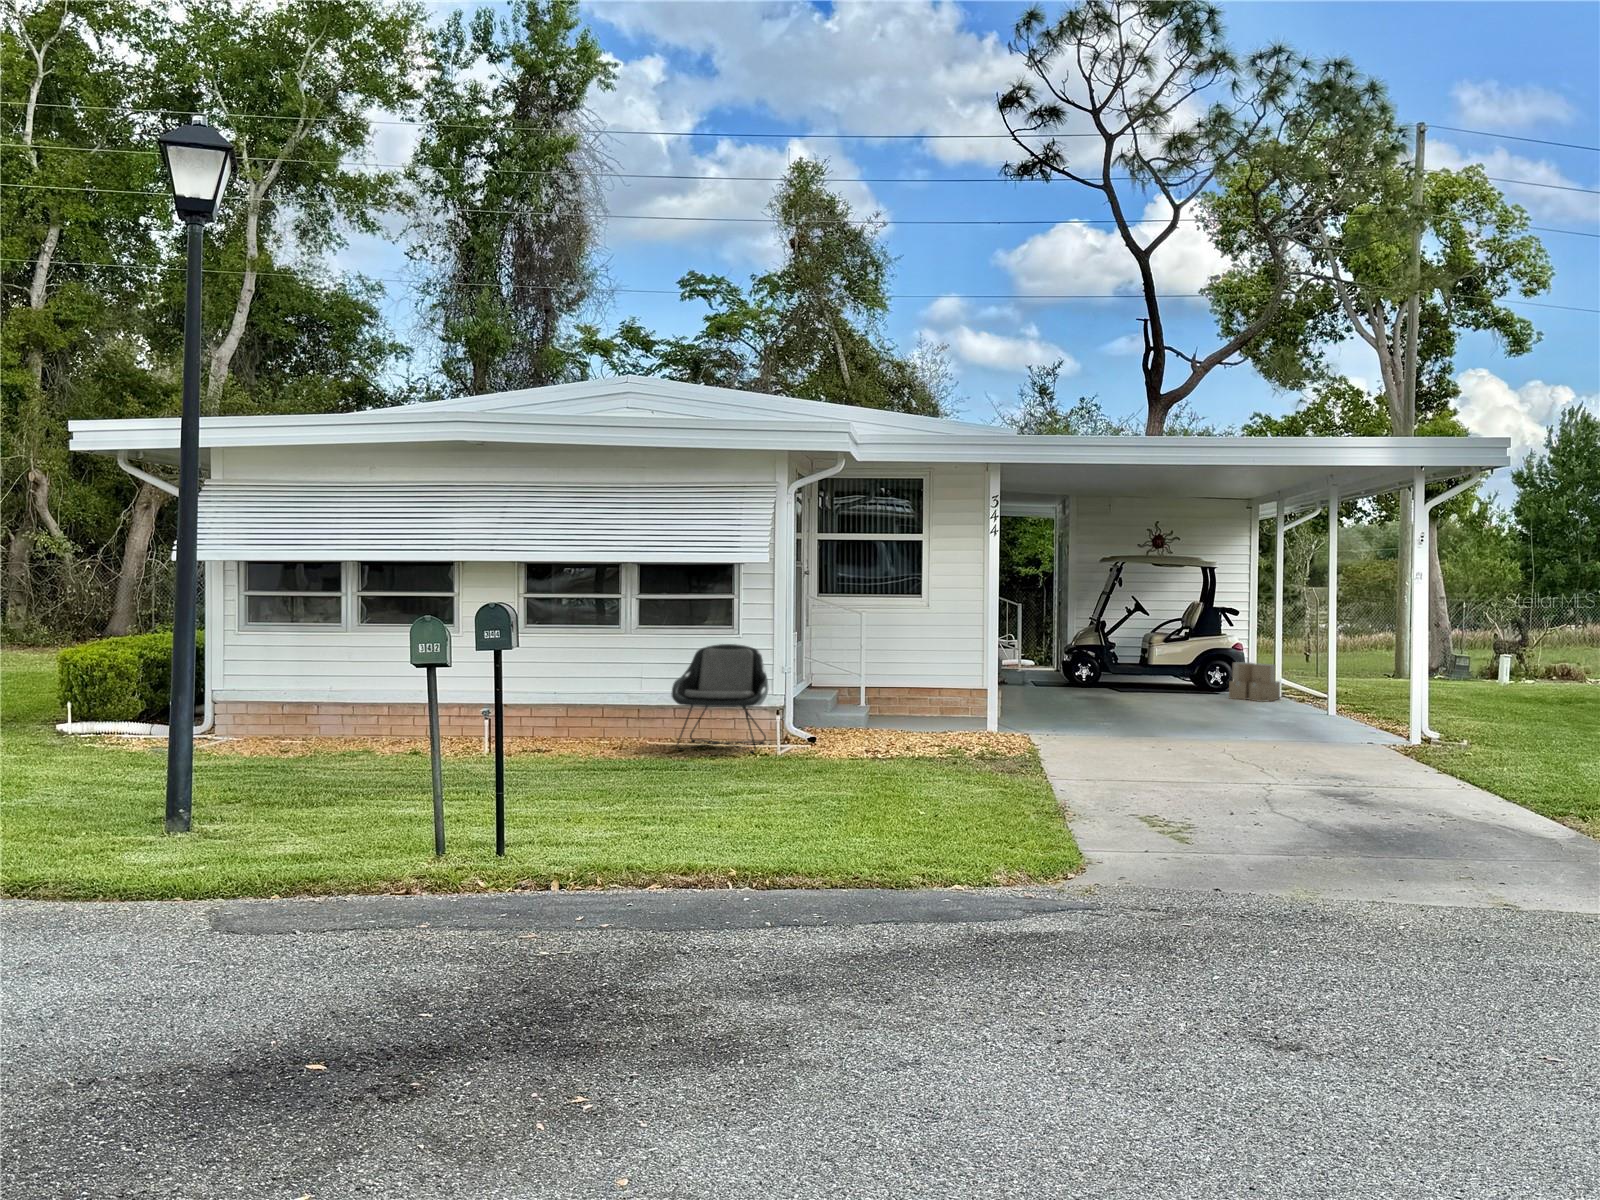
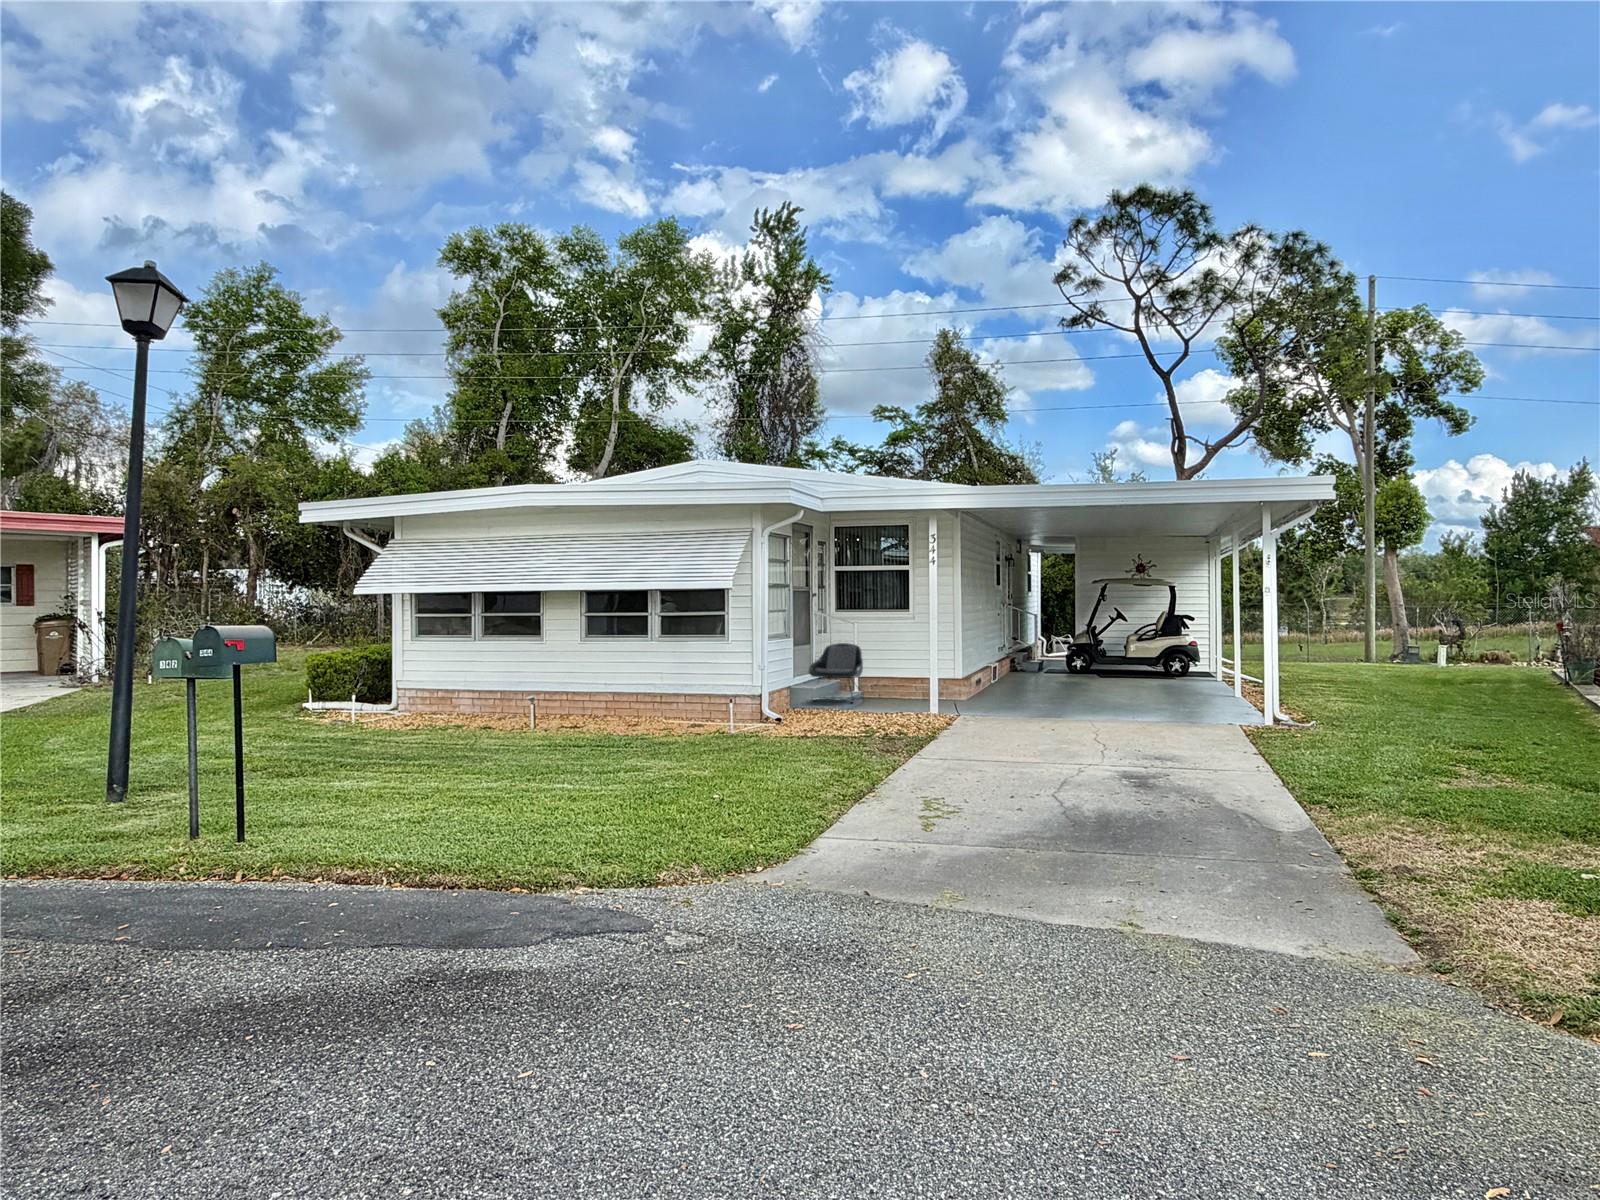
cardboard box: present [1229,662,1280,702] -> none [1184,654,1219,680]

